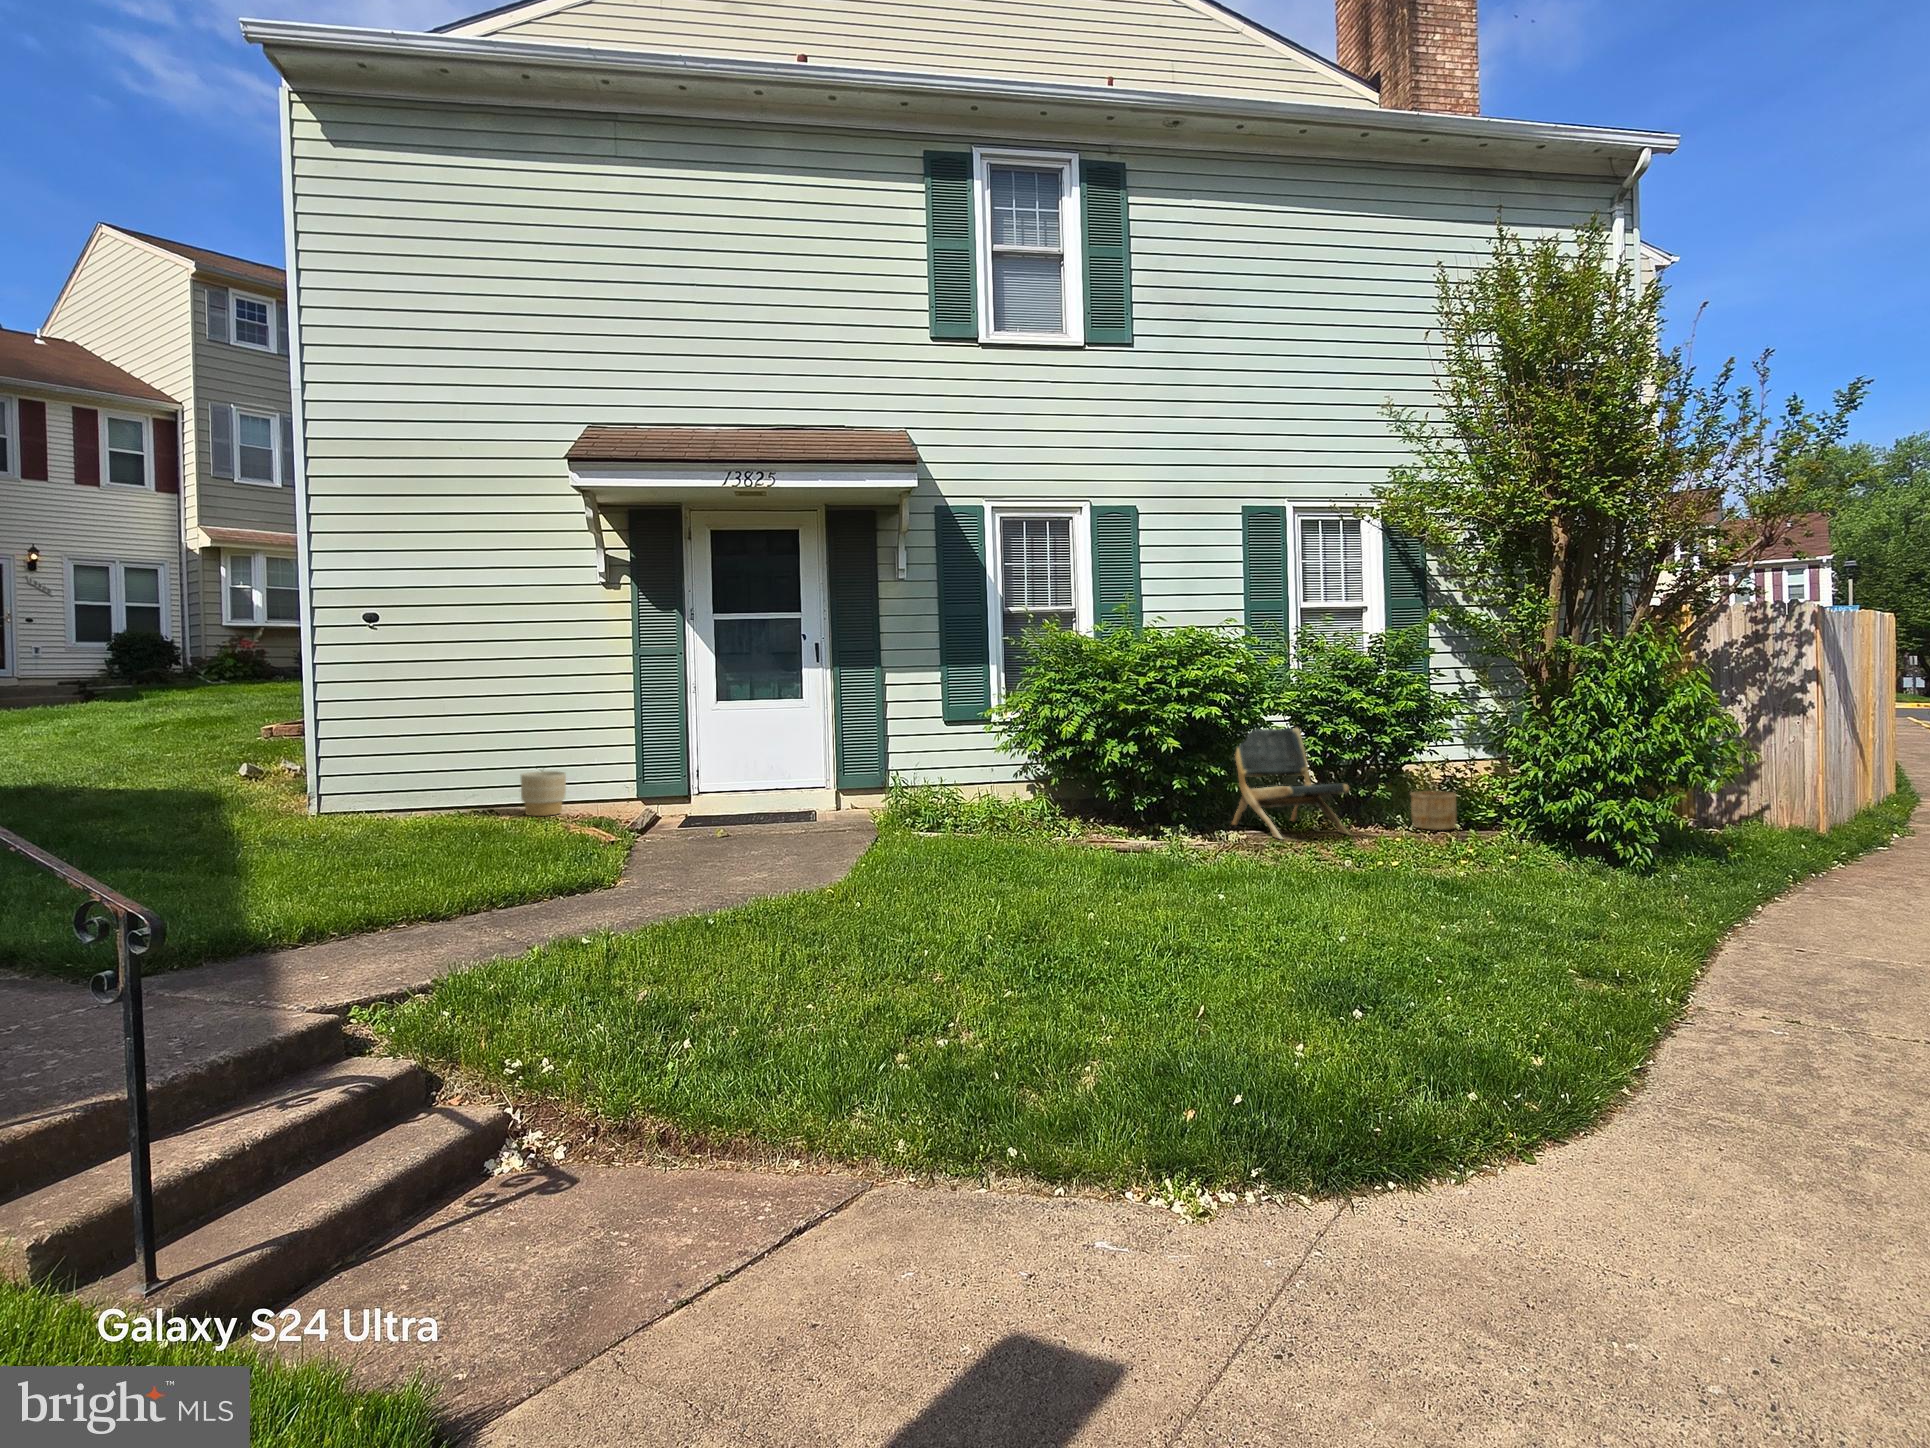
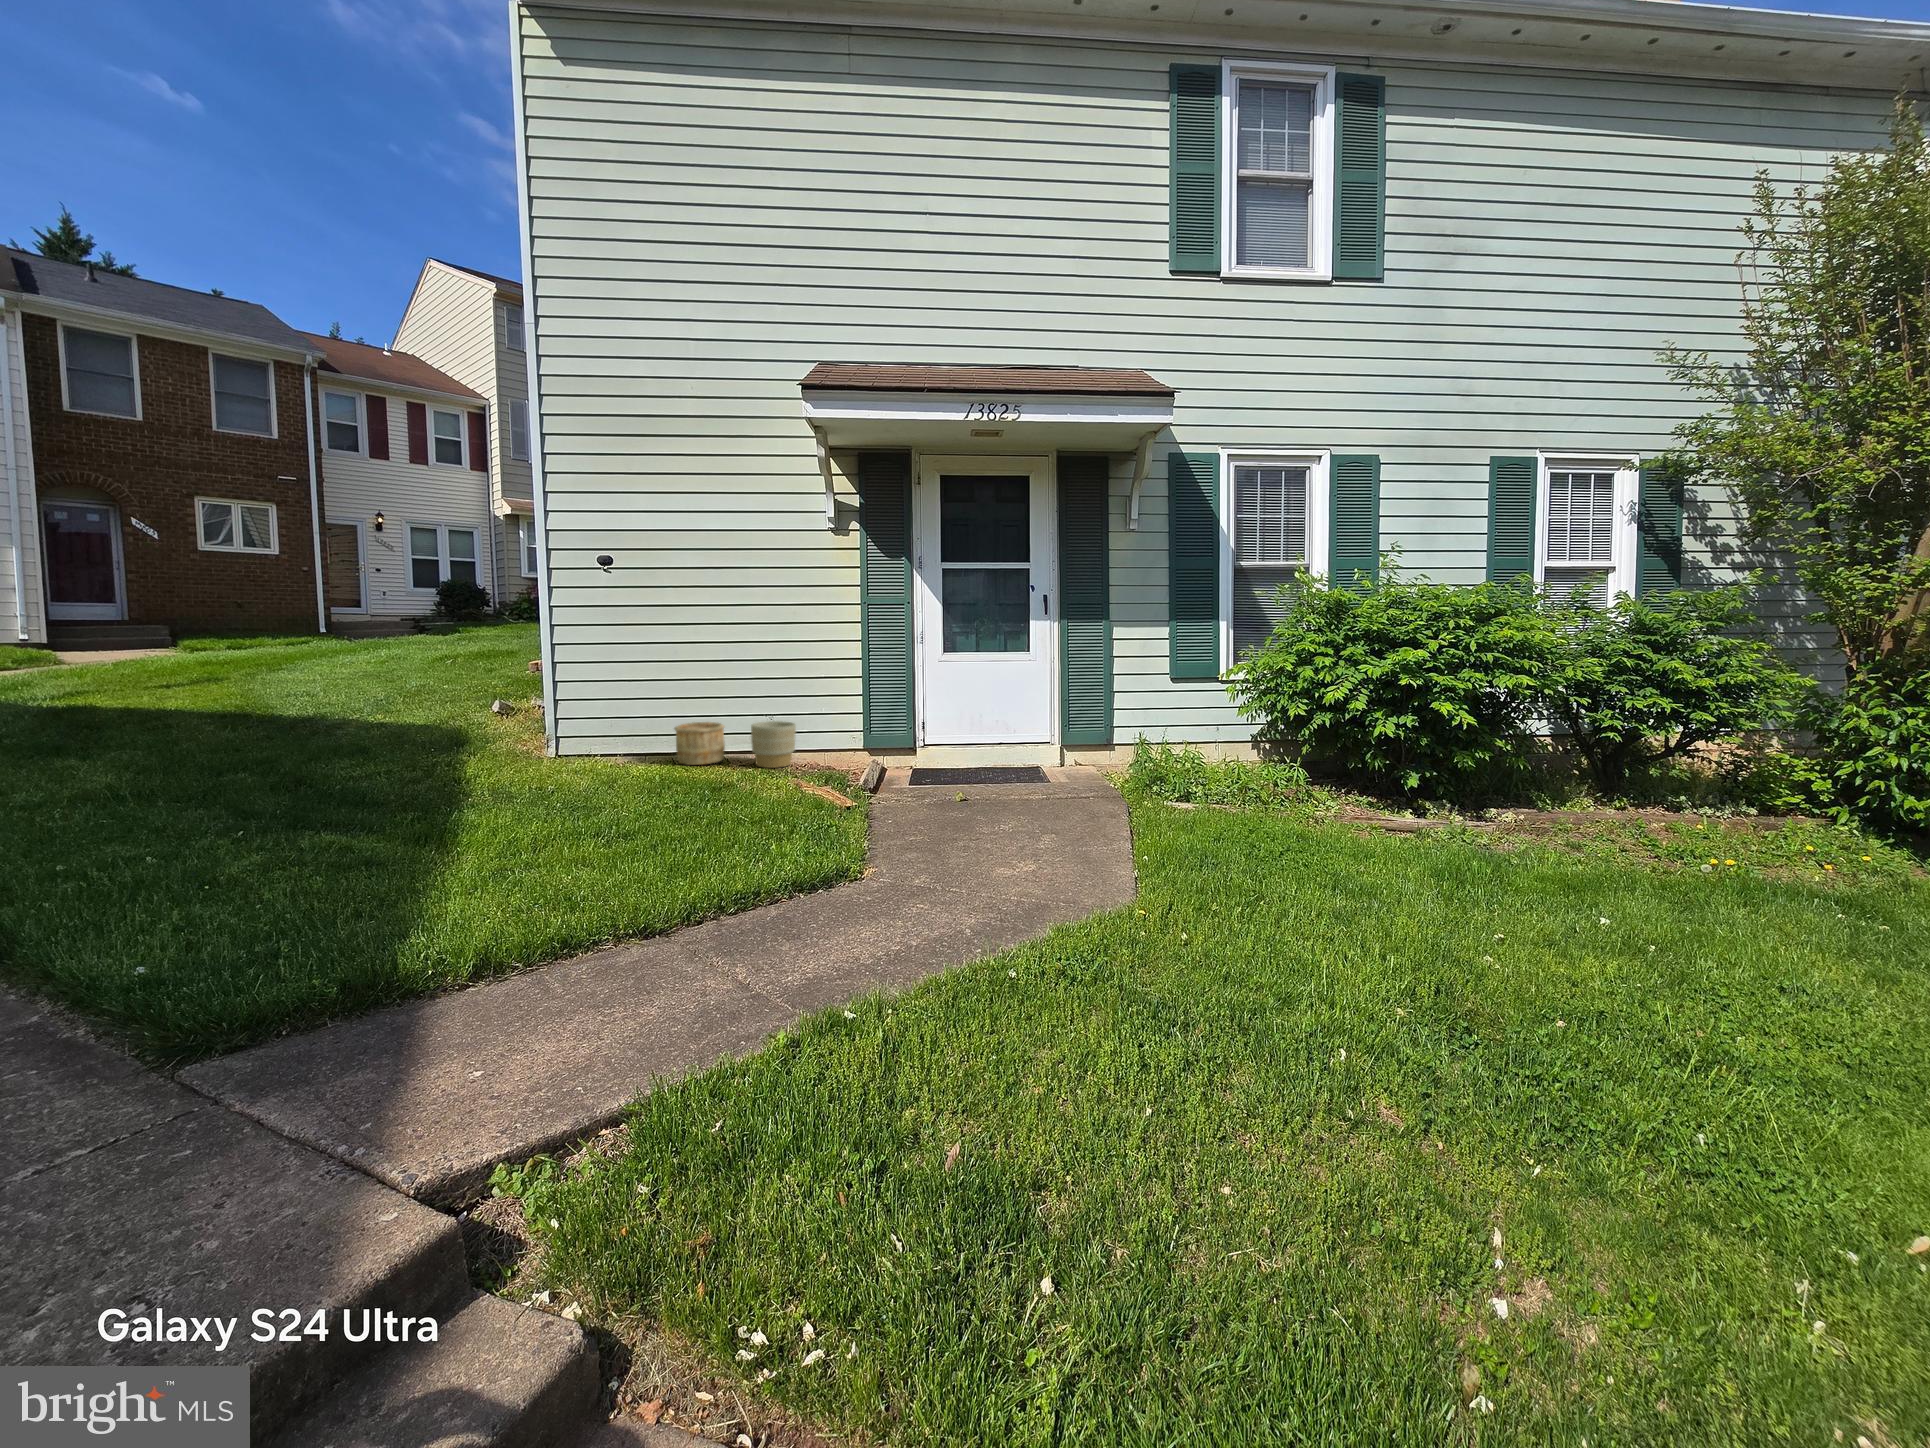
lounge chair: present [1232,728,1350,839] -> none [1496,697,1659,826]
wooden bucket: present [1410,791,1457,830] -> present [674,722,725,765]

